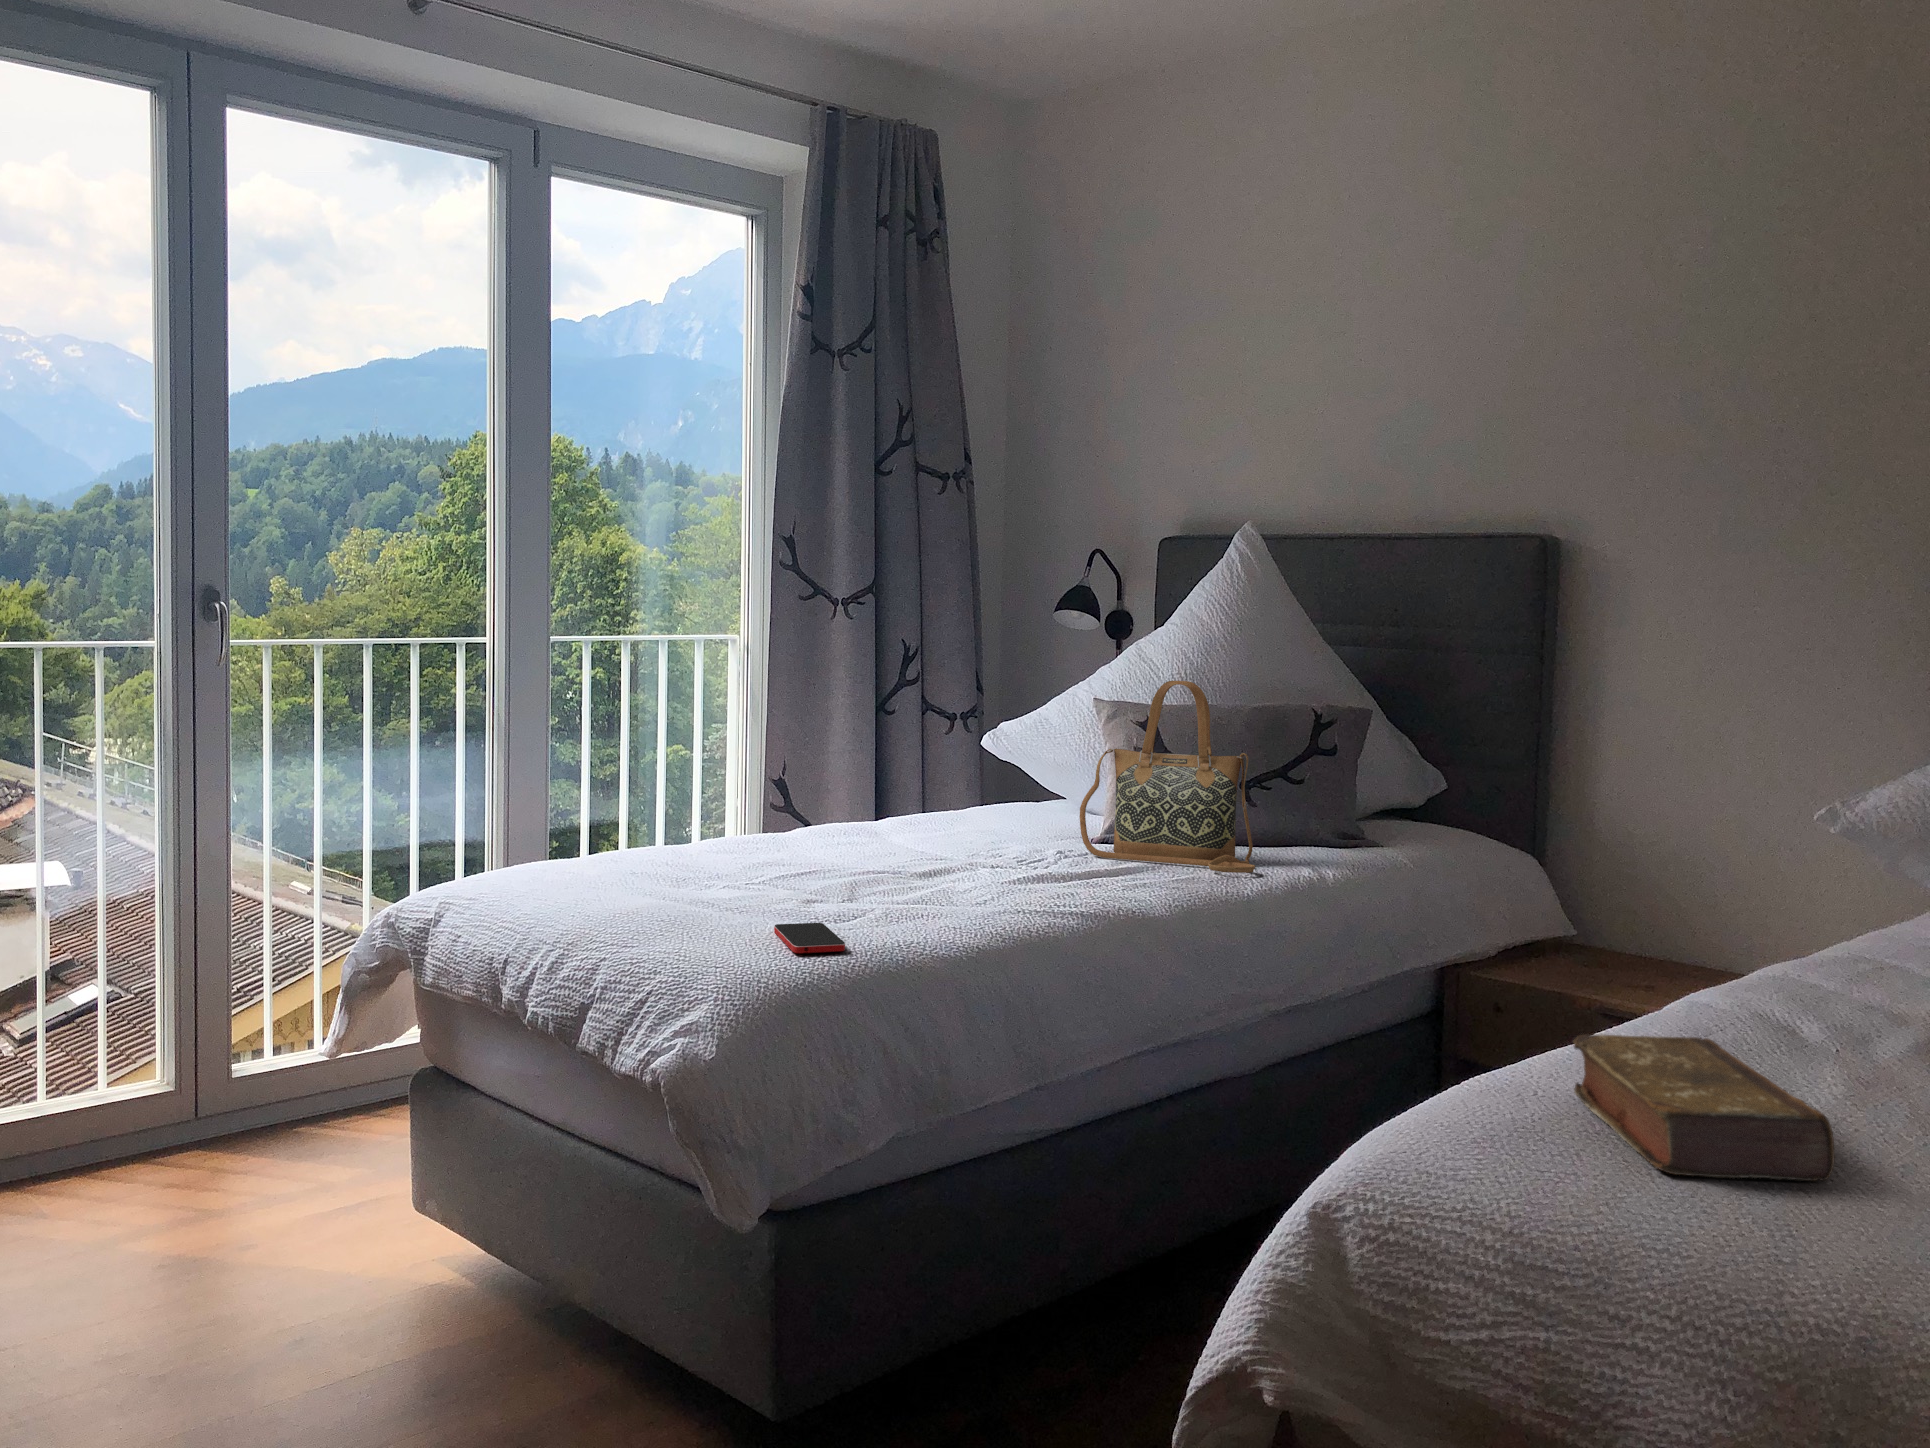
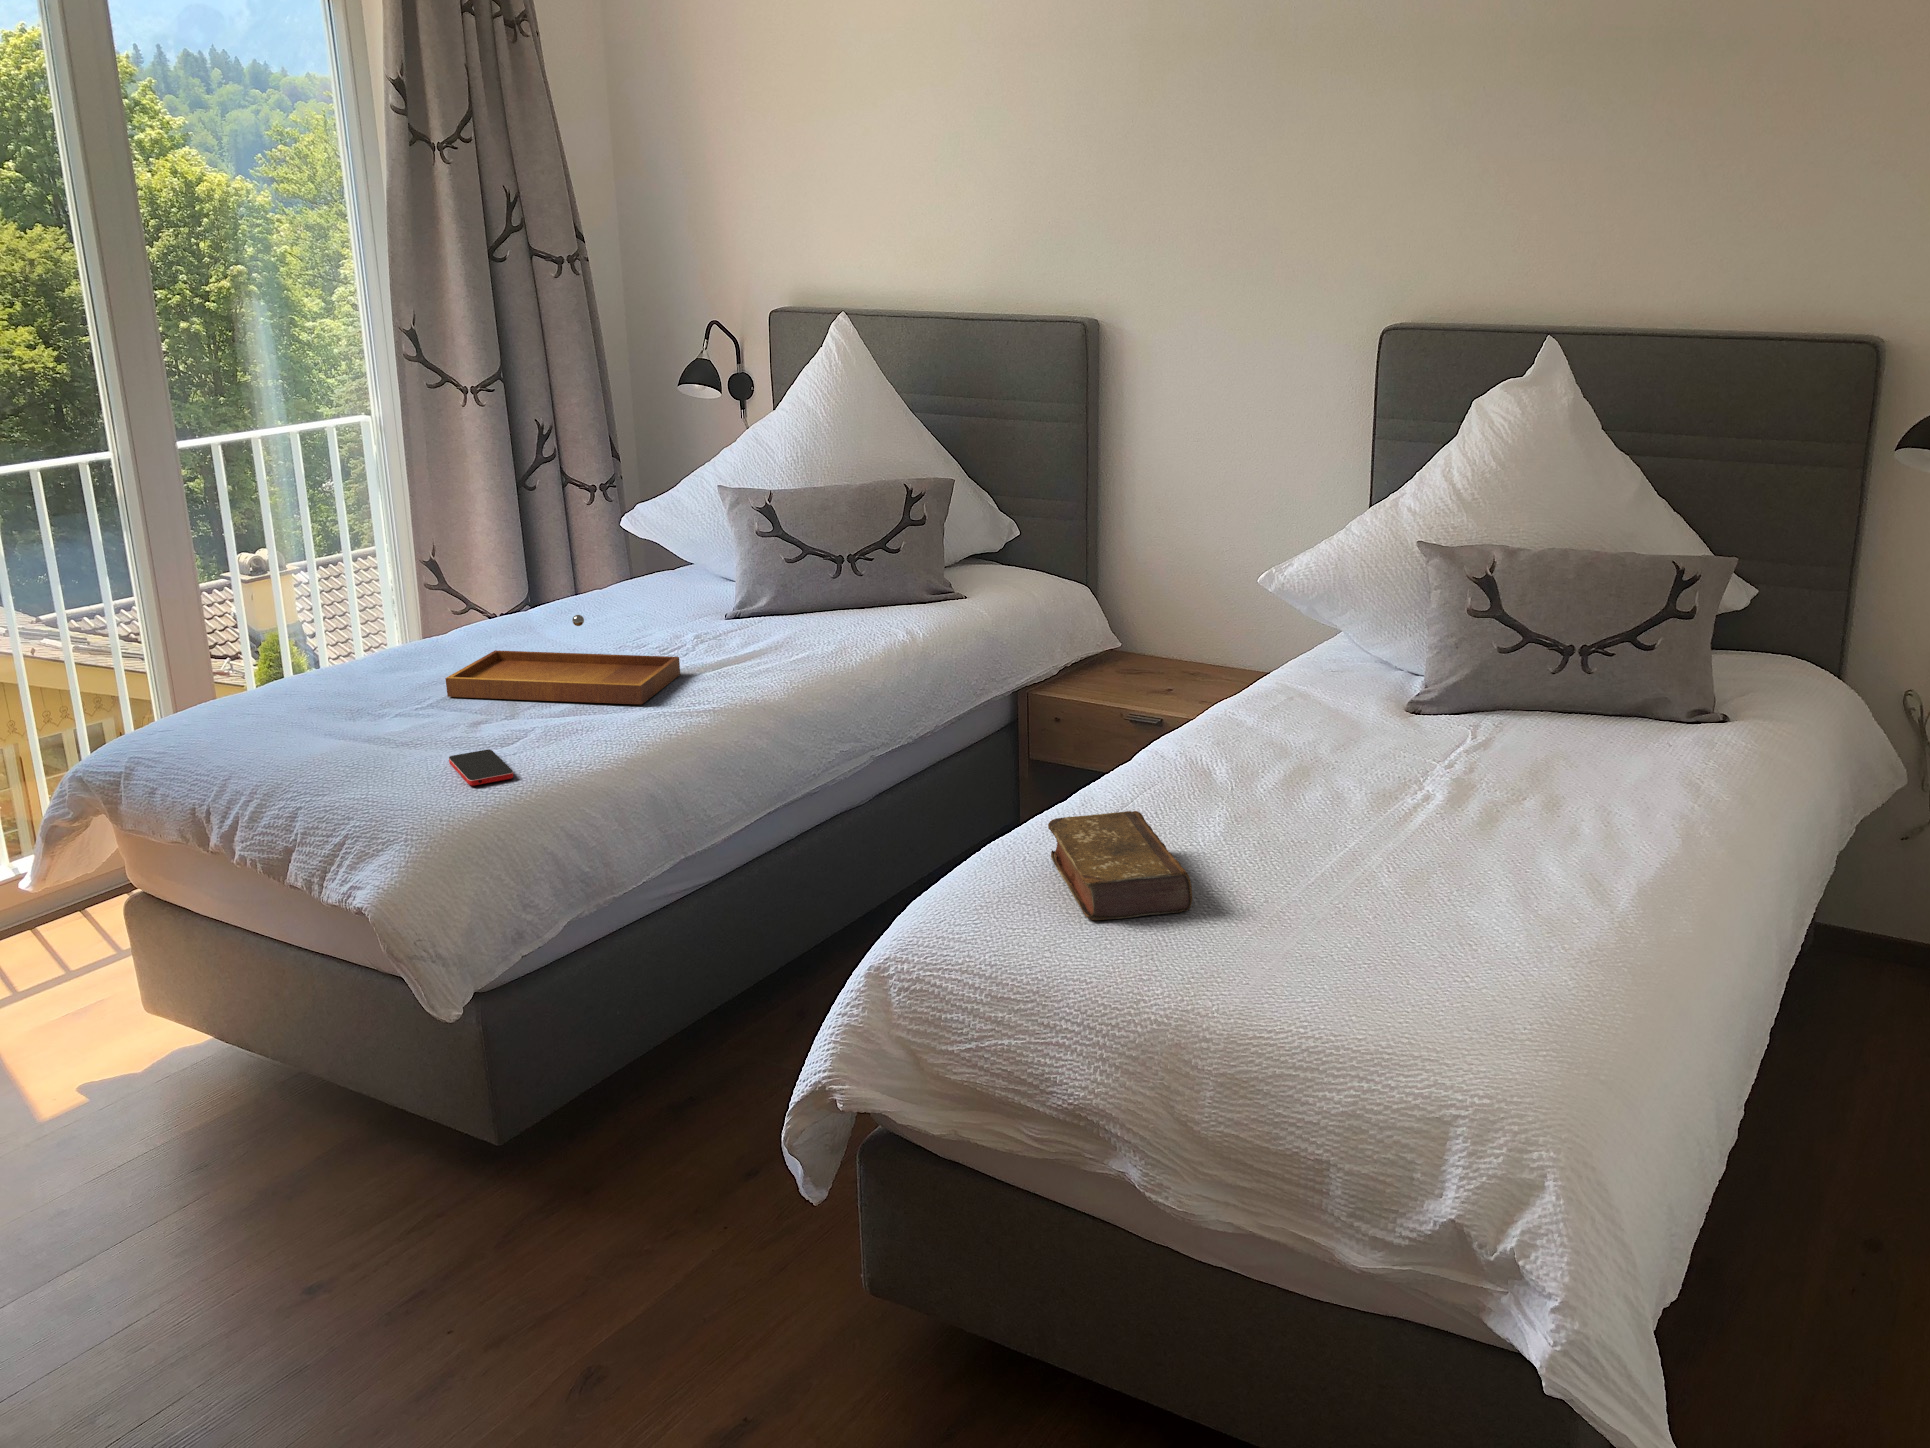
handbag: present [1079,681,1255,873] -> none [710,484,859,648]
tray: none [781,799,1043,901] -> present [445,615,680,704]

